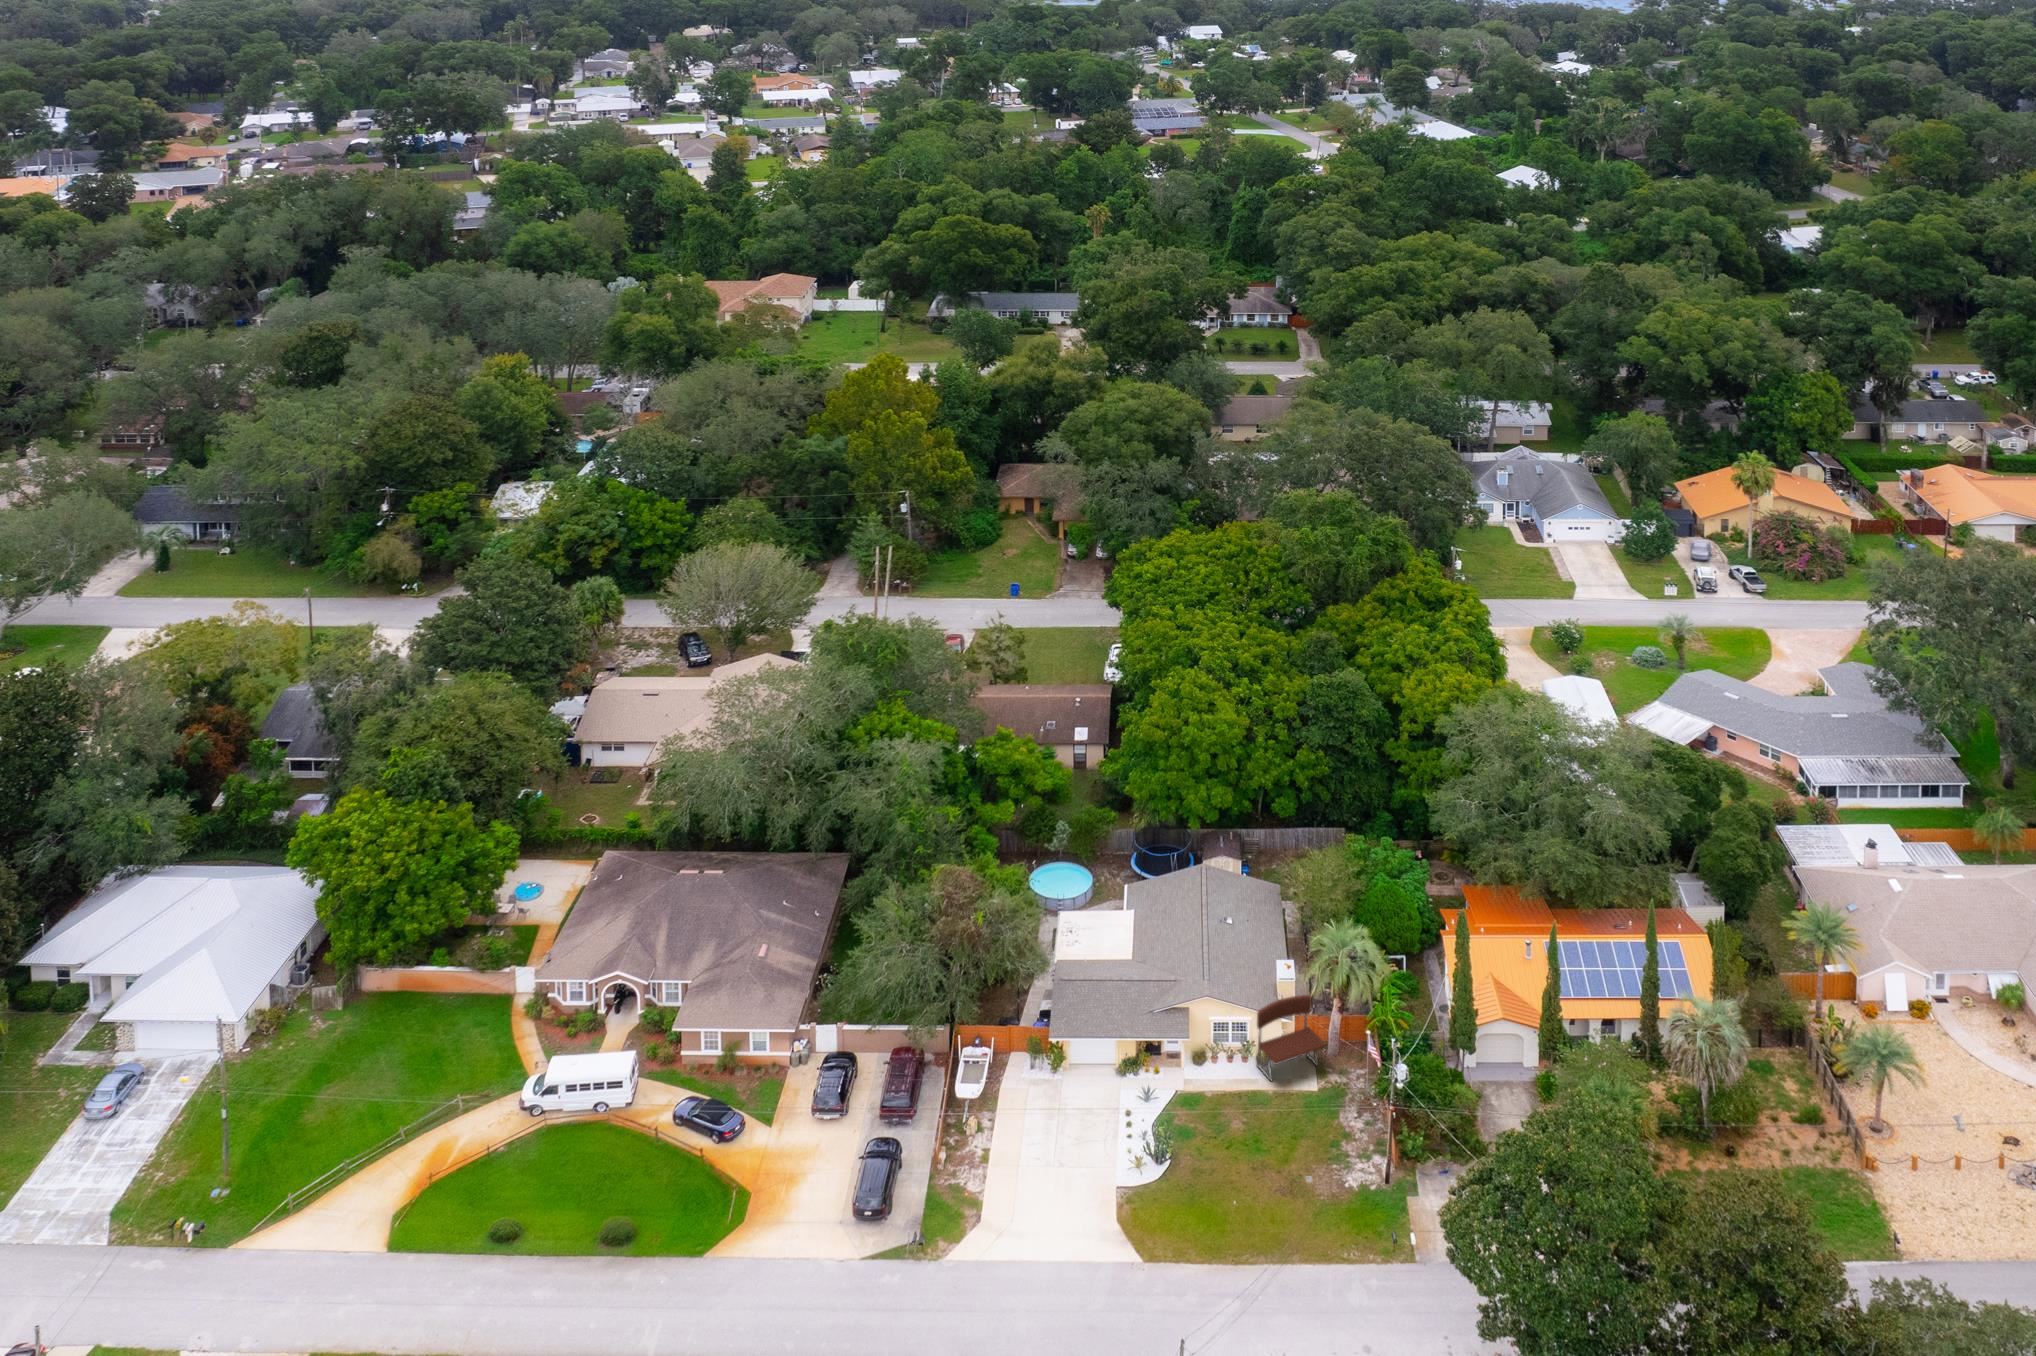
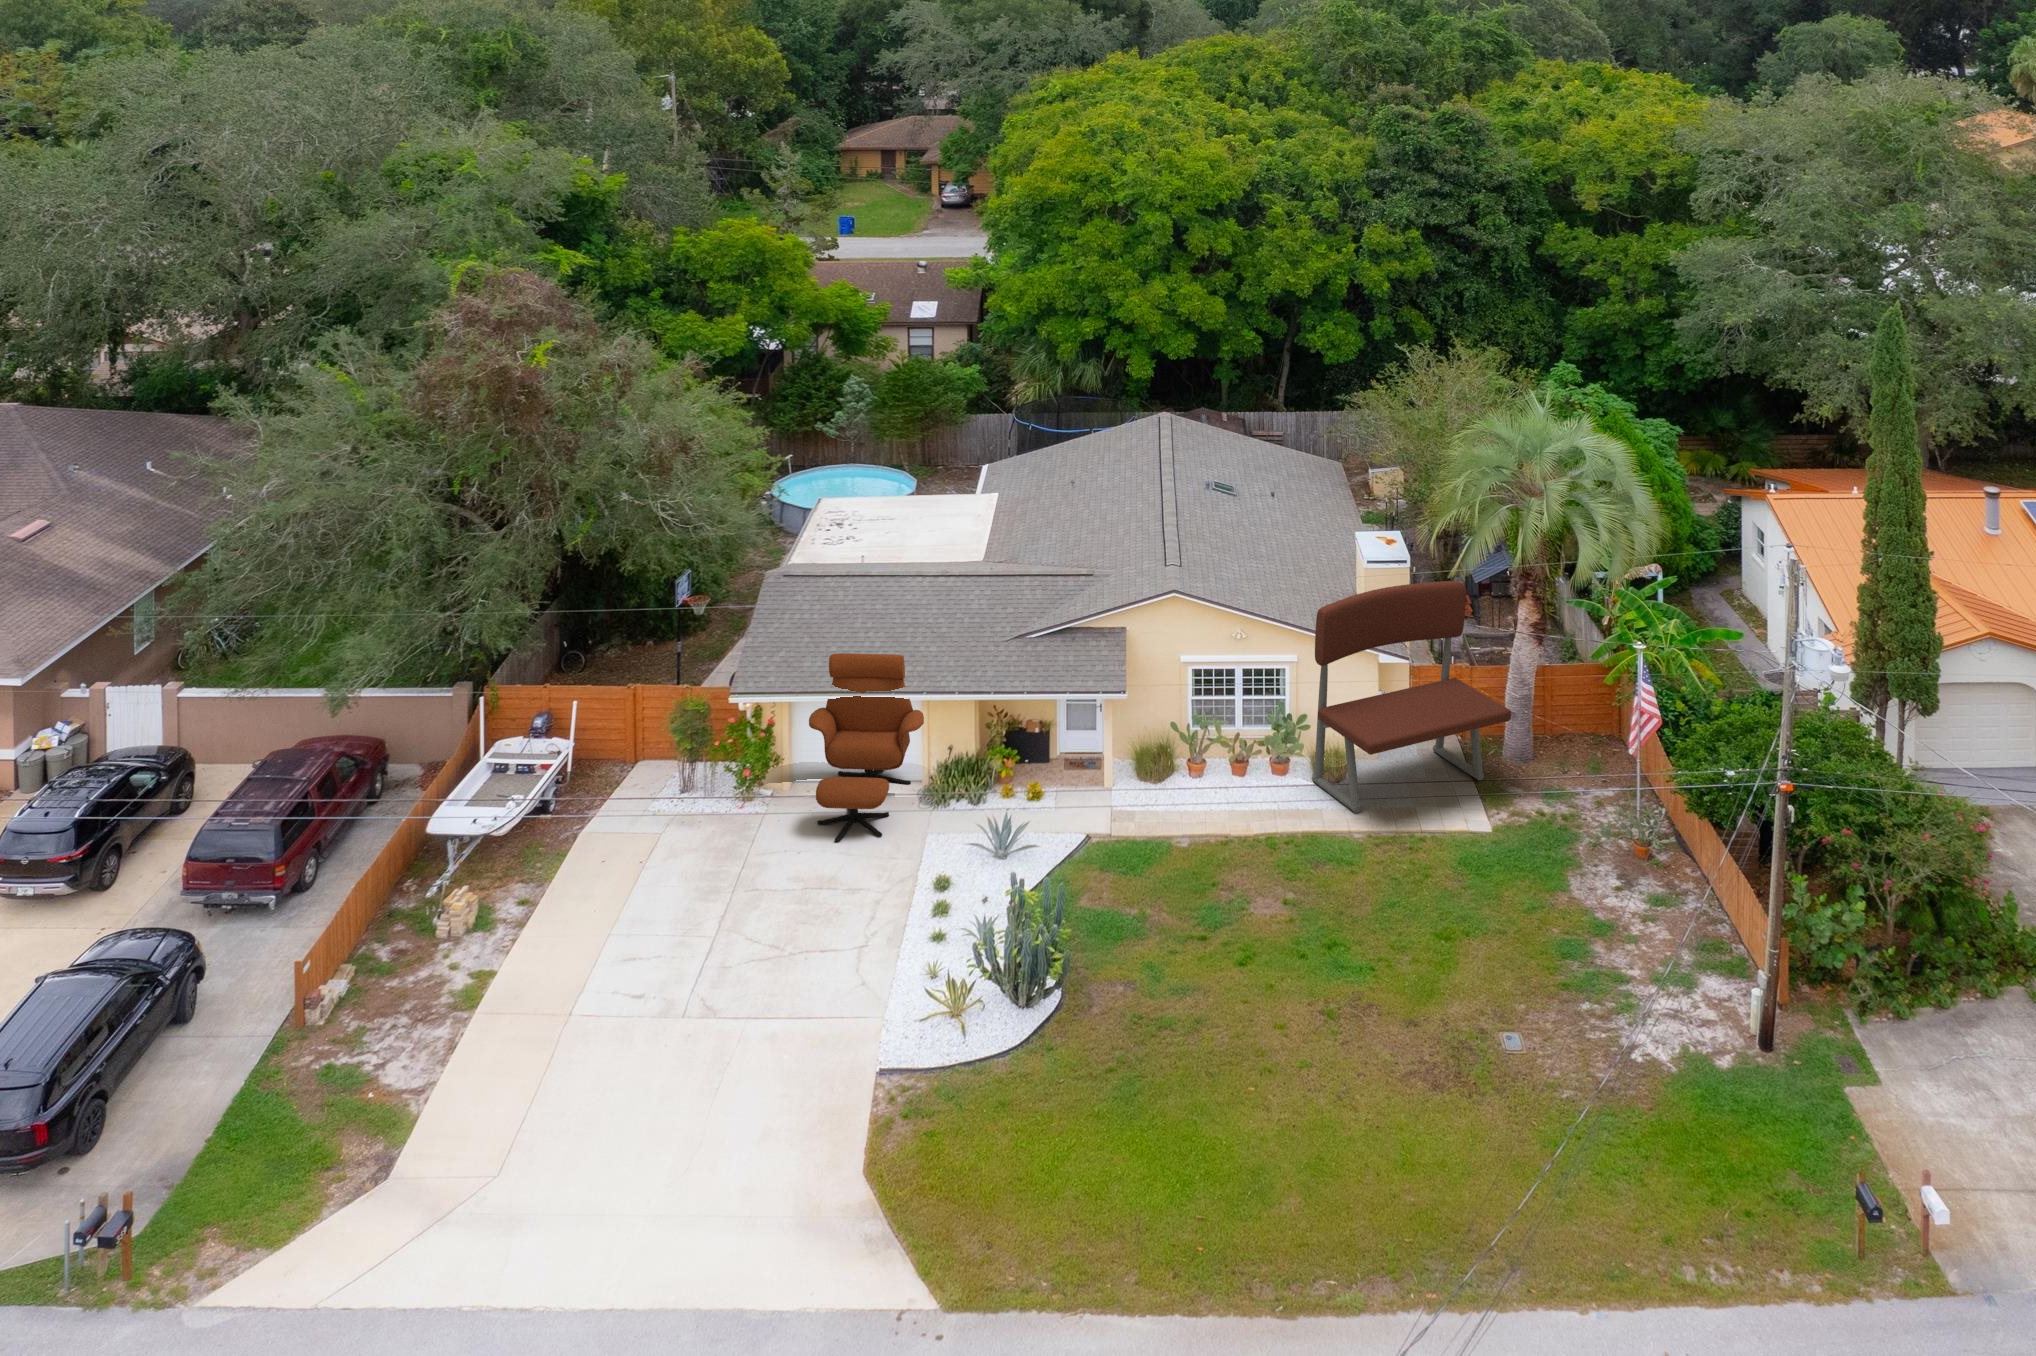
lounge chair: none [1077,1022,1118,1095] -> present [809,653,924,842]

